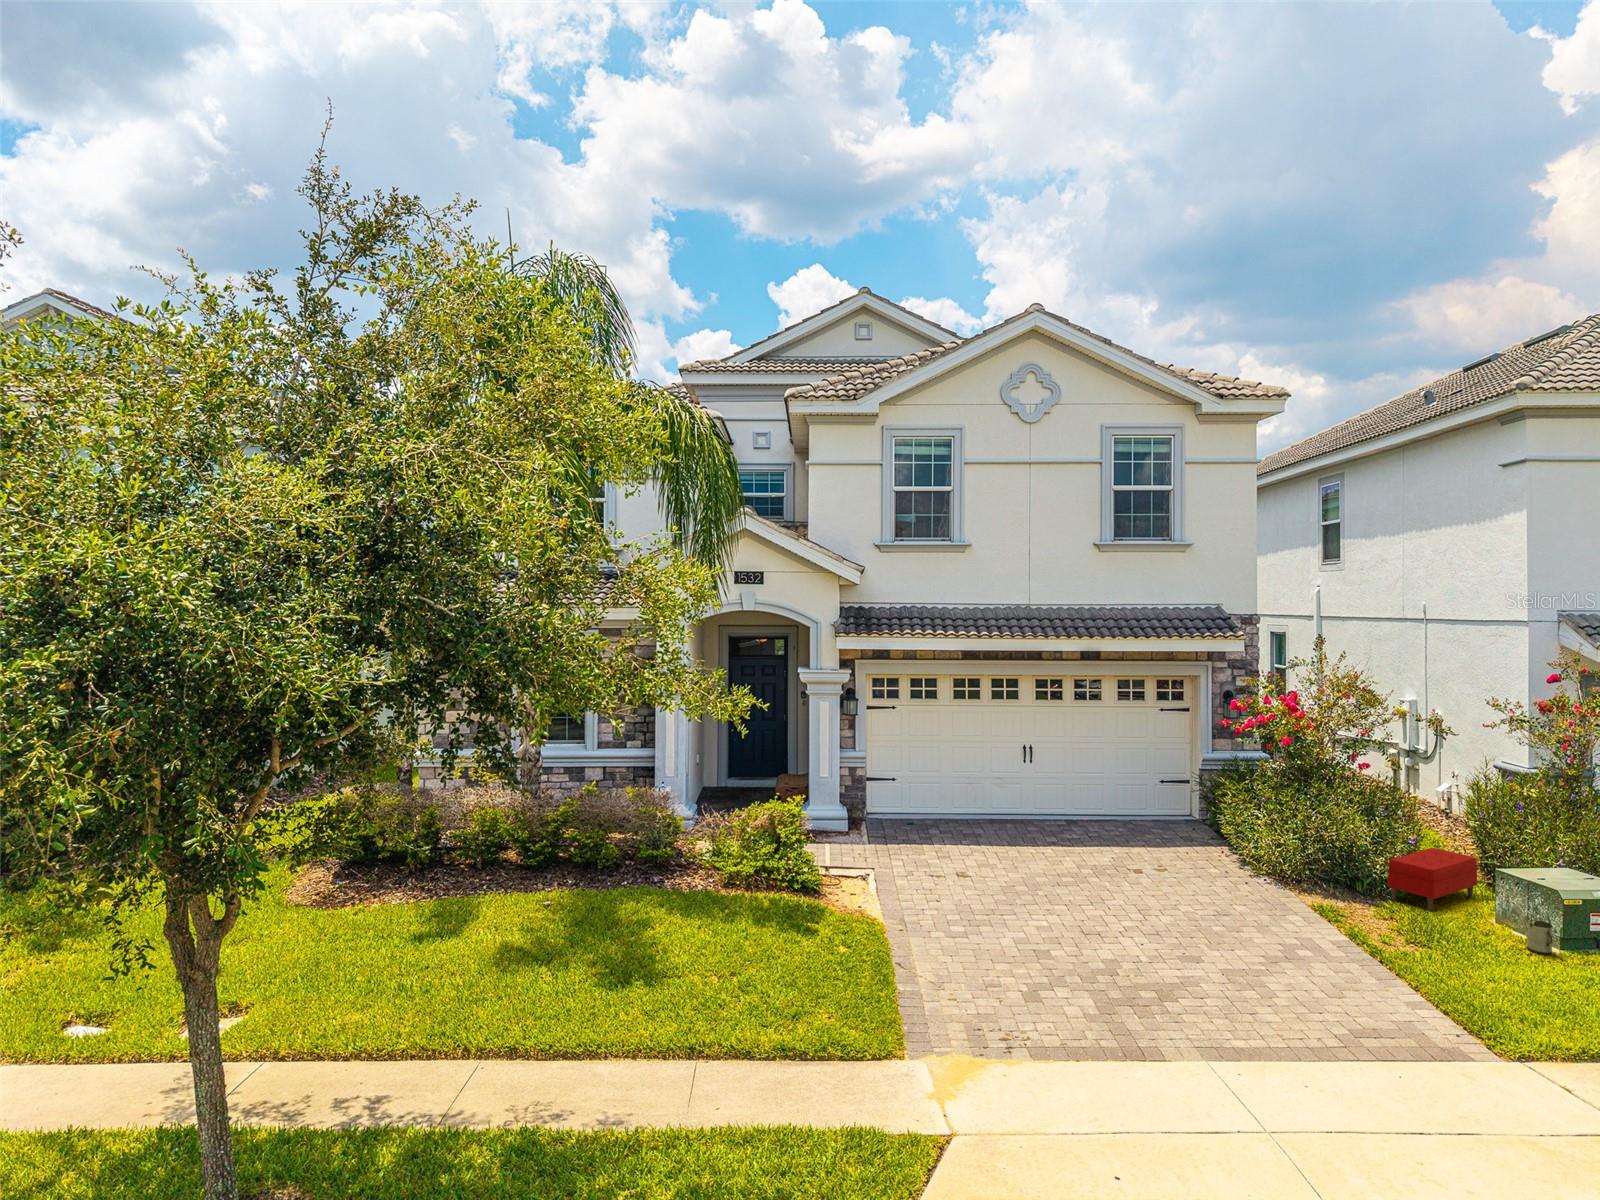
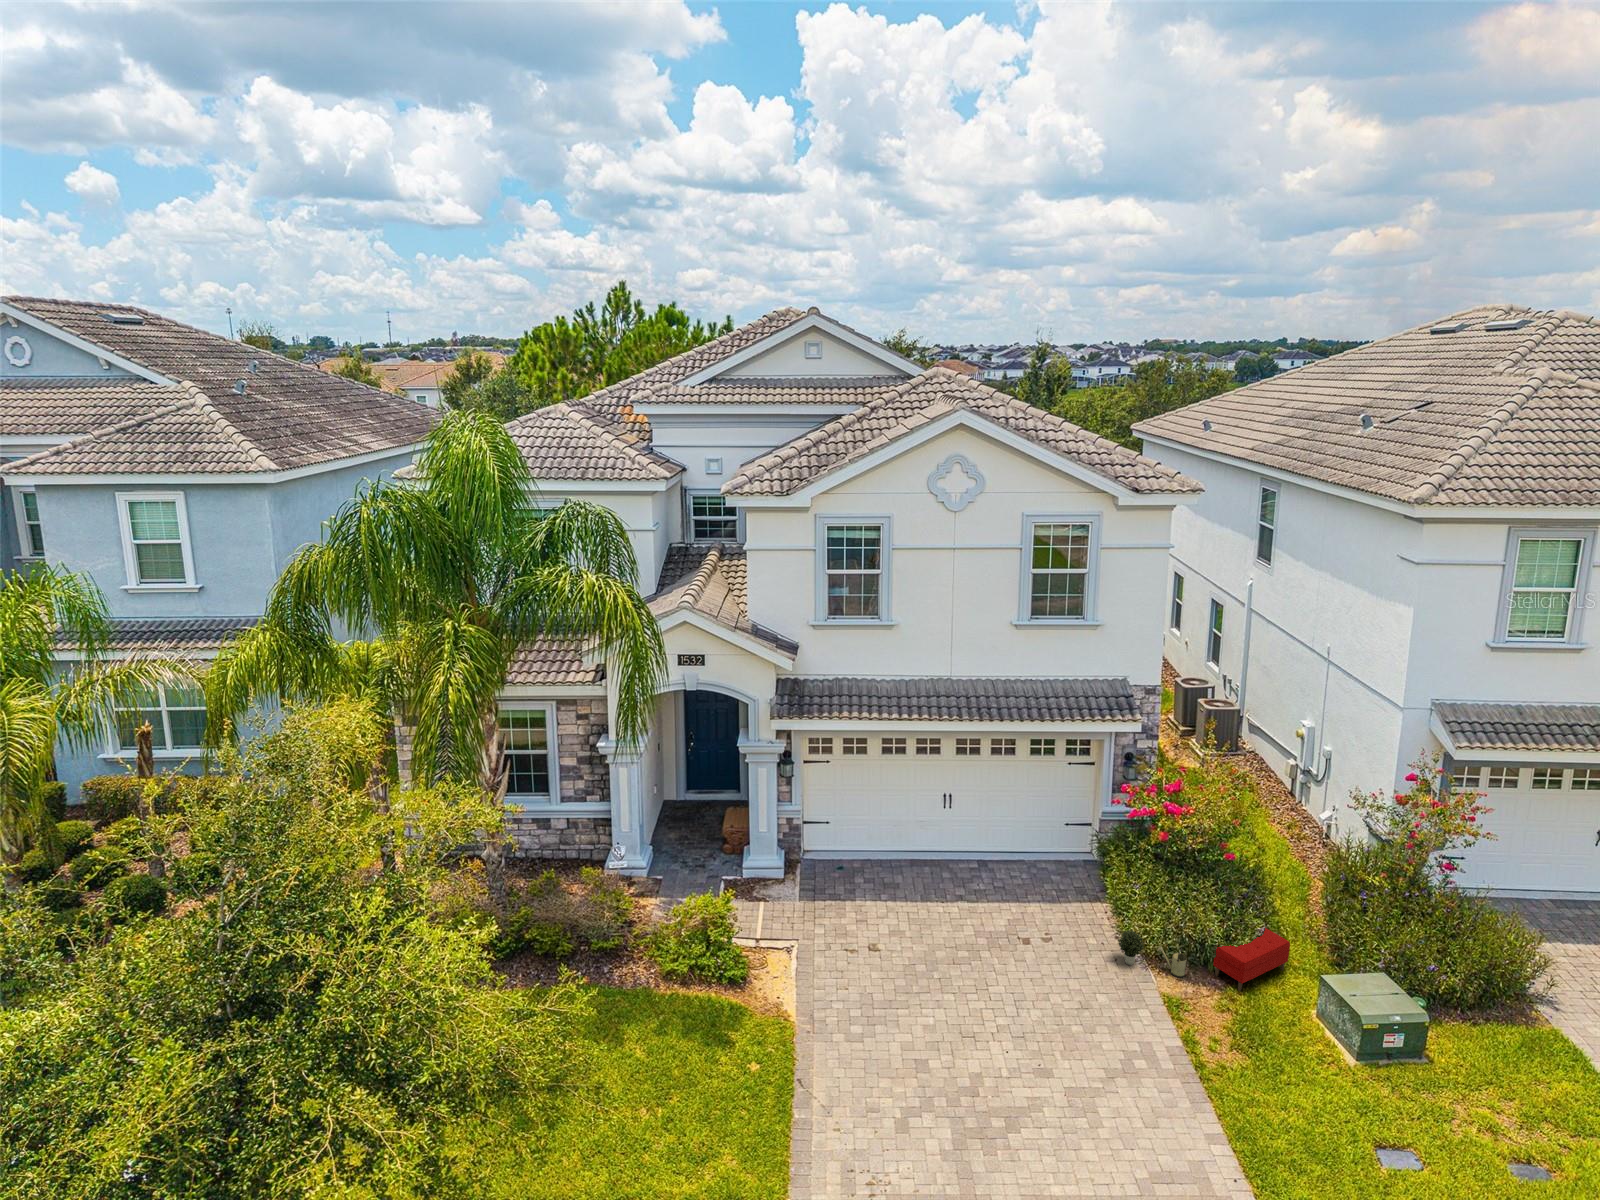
potted plant: none [1264,847,1299,892] -> present [1118,930,1144,965]
watering can: present [1511,907,1553,955] -> present [1157,946,1189,977]

